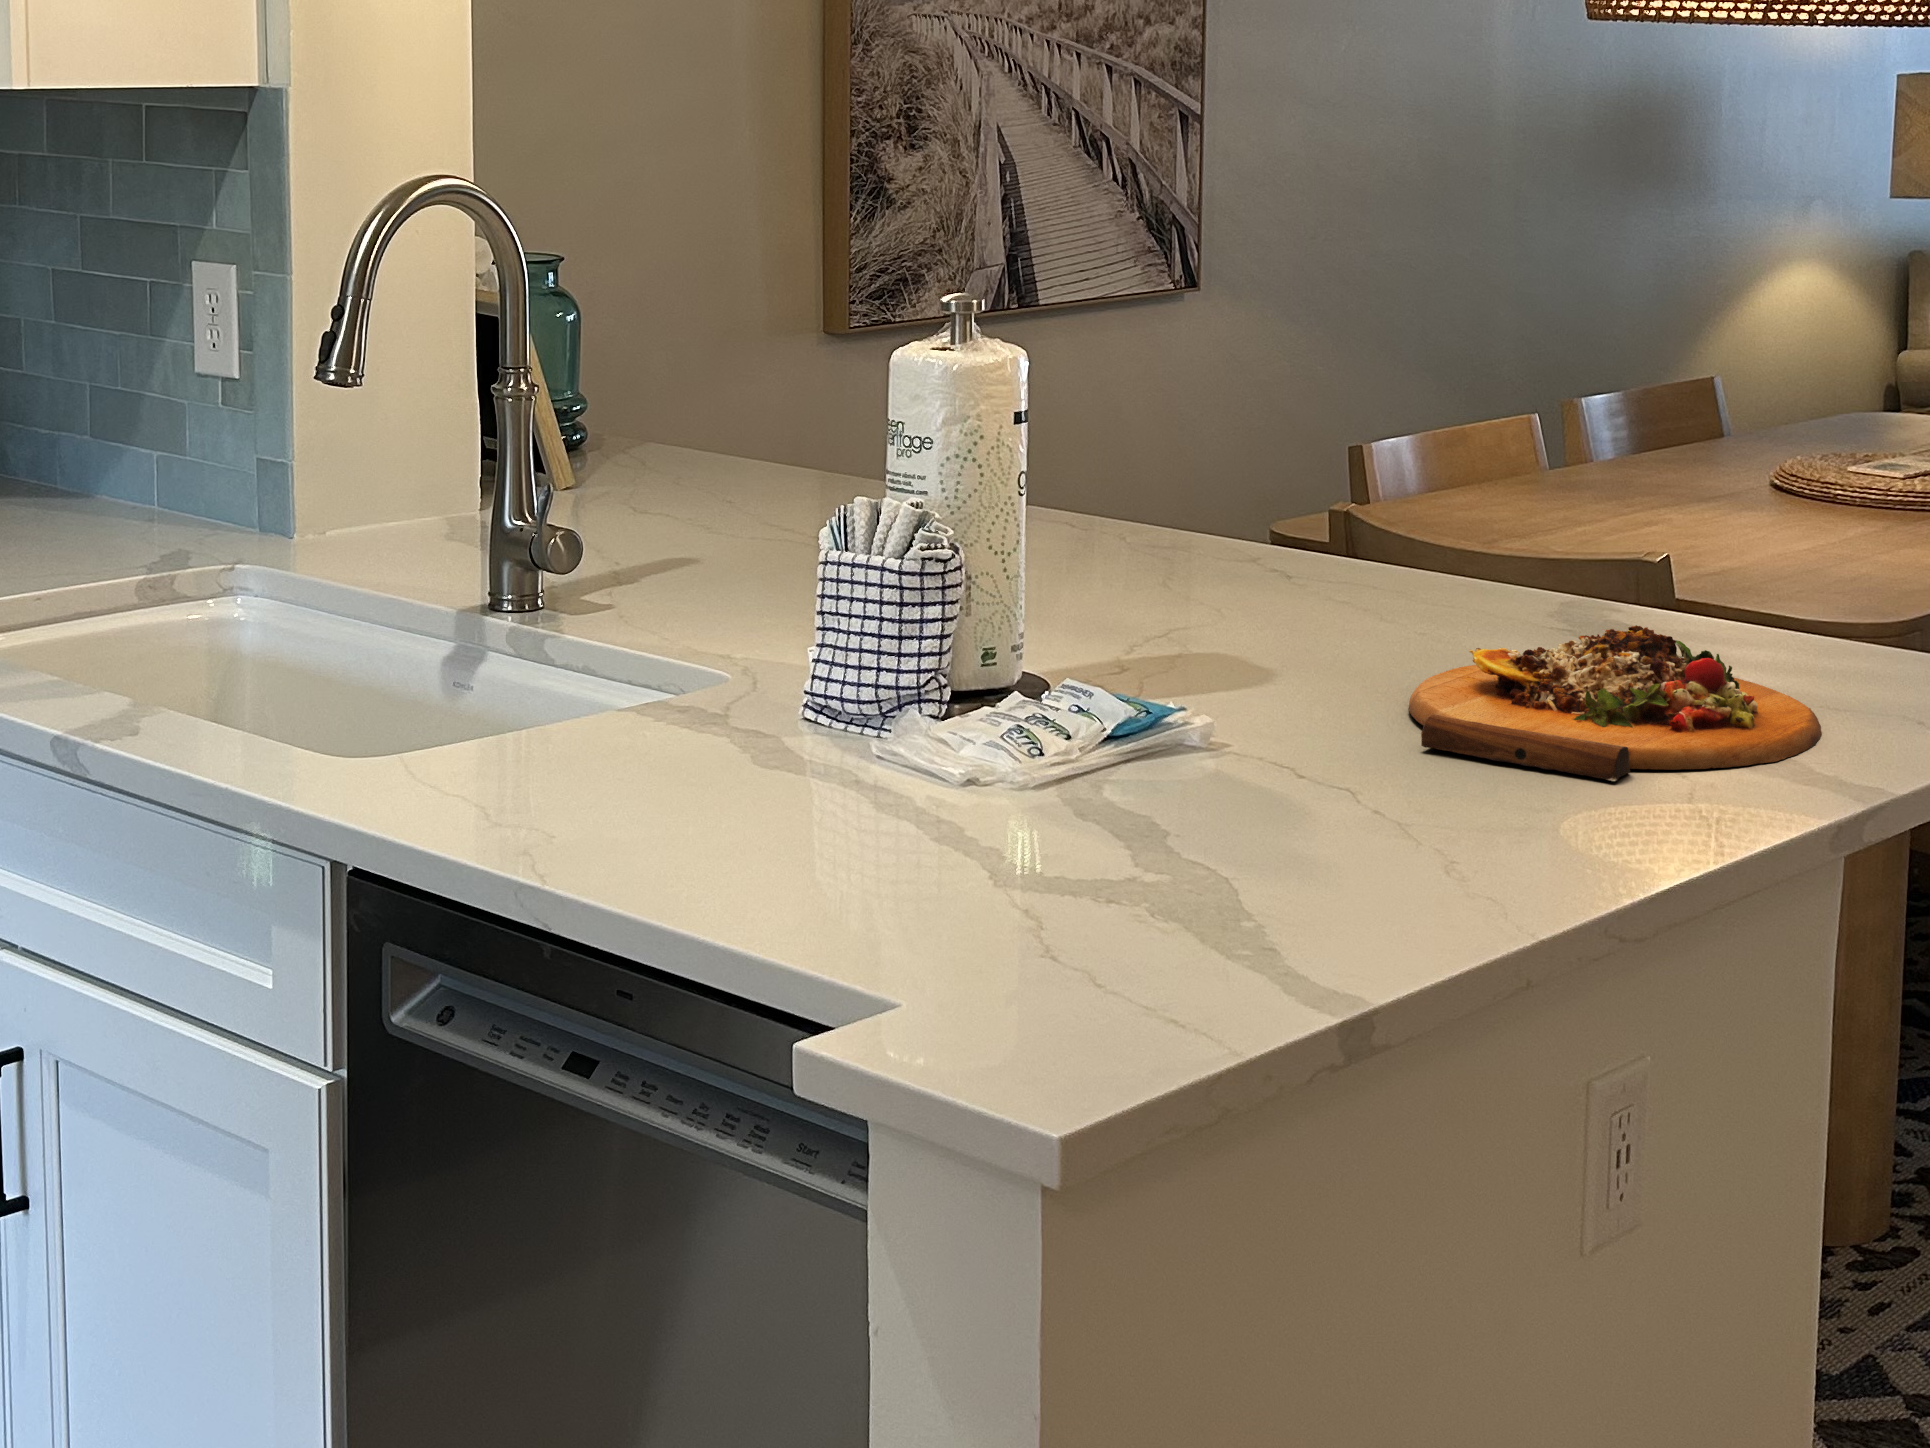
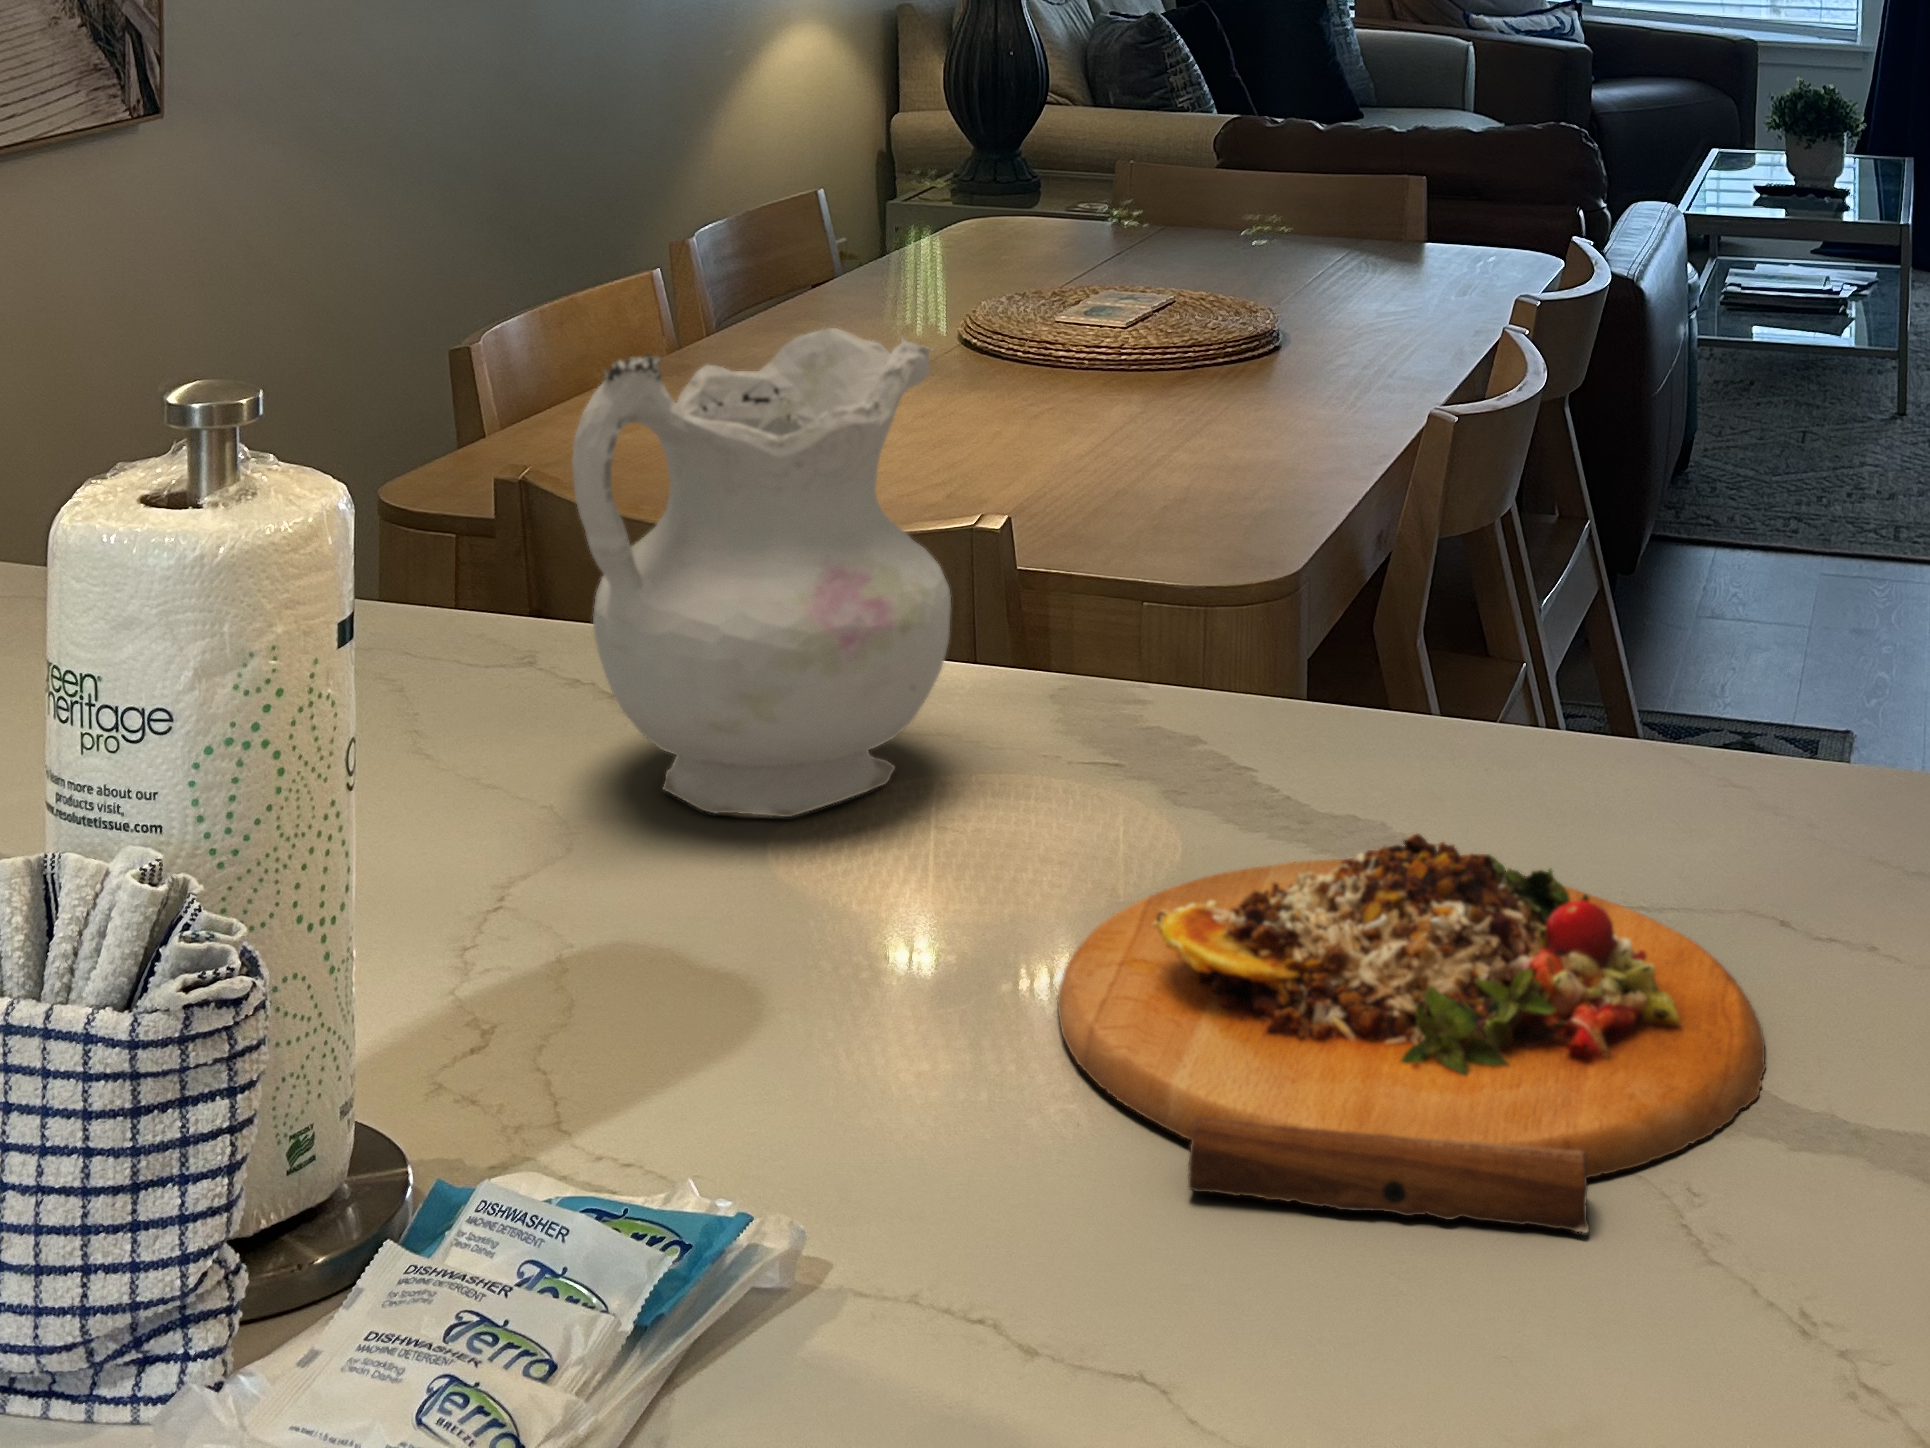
ceramic pitcher: none [1222,348,1454,624] -> present [572,328,951,817]

